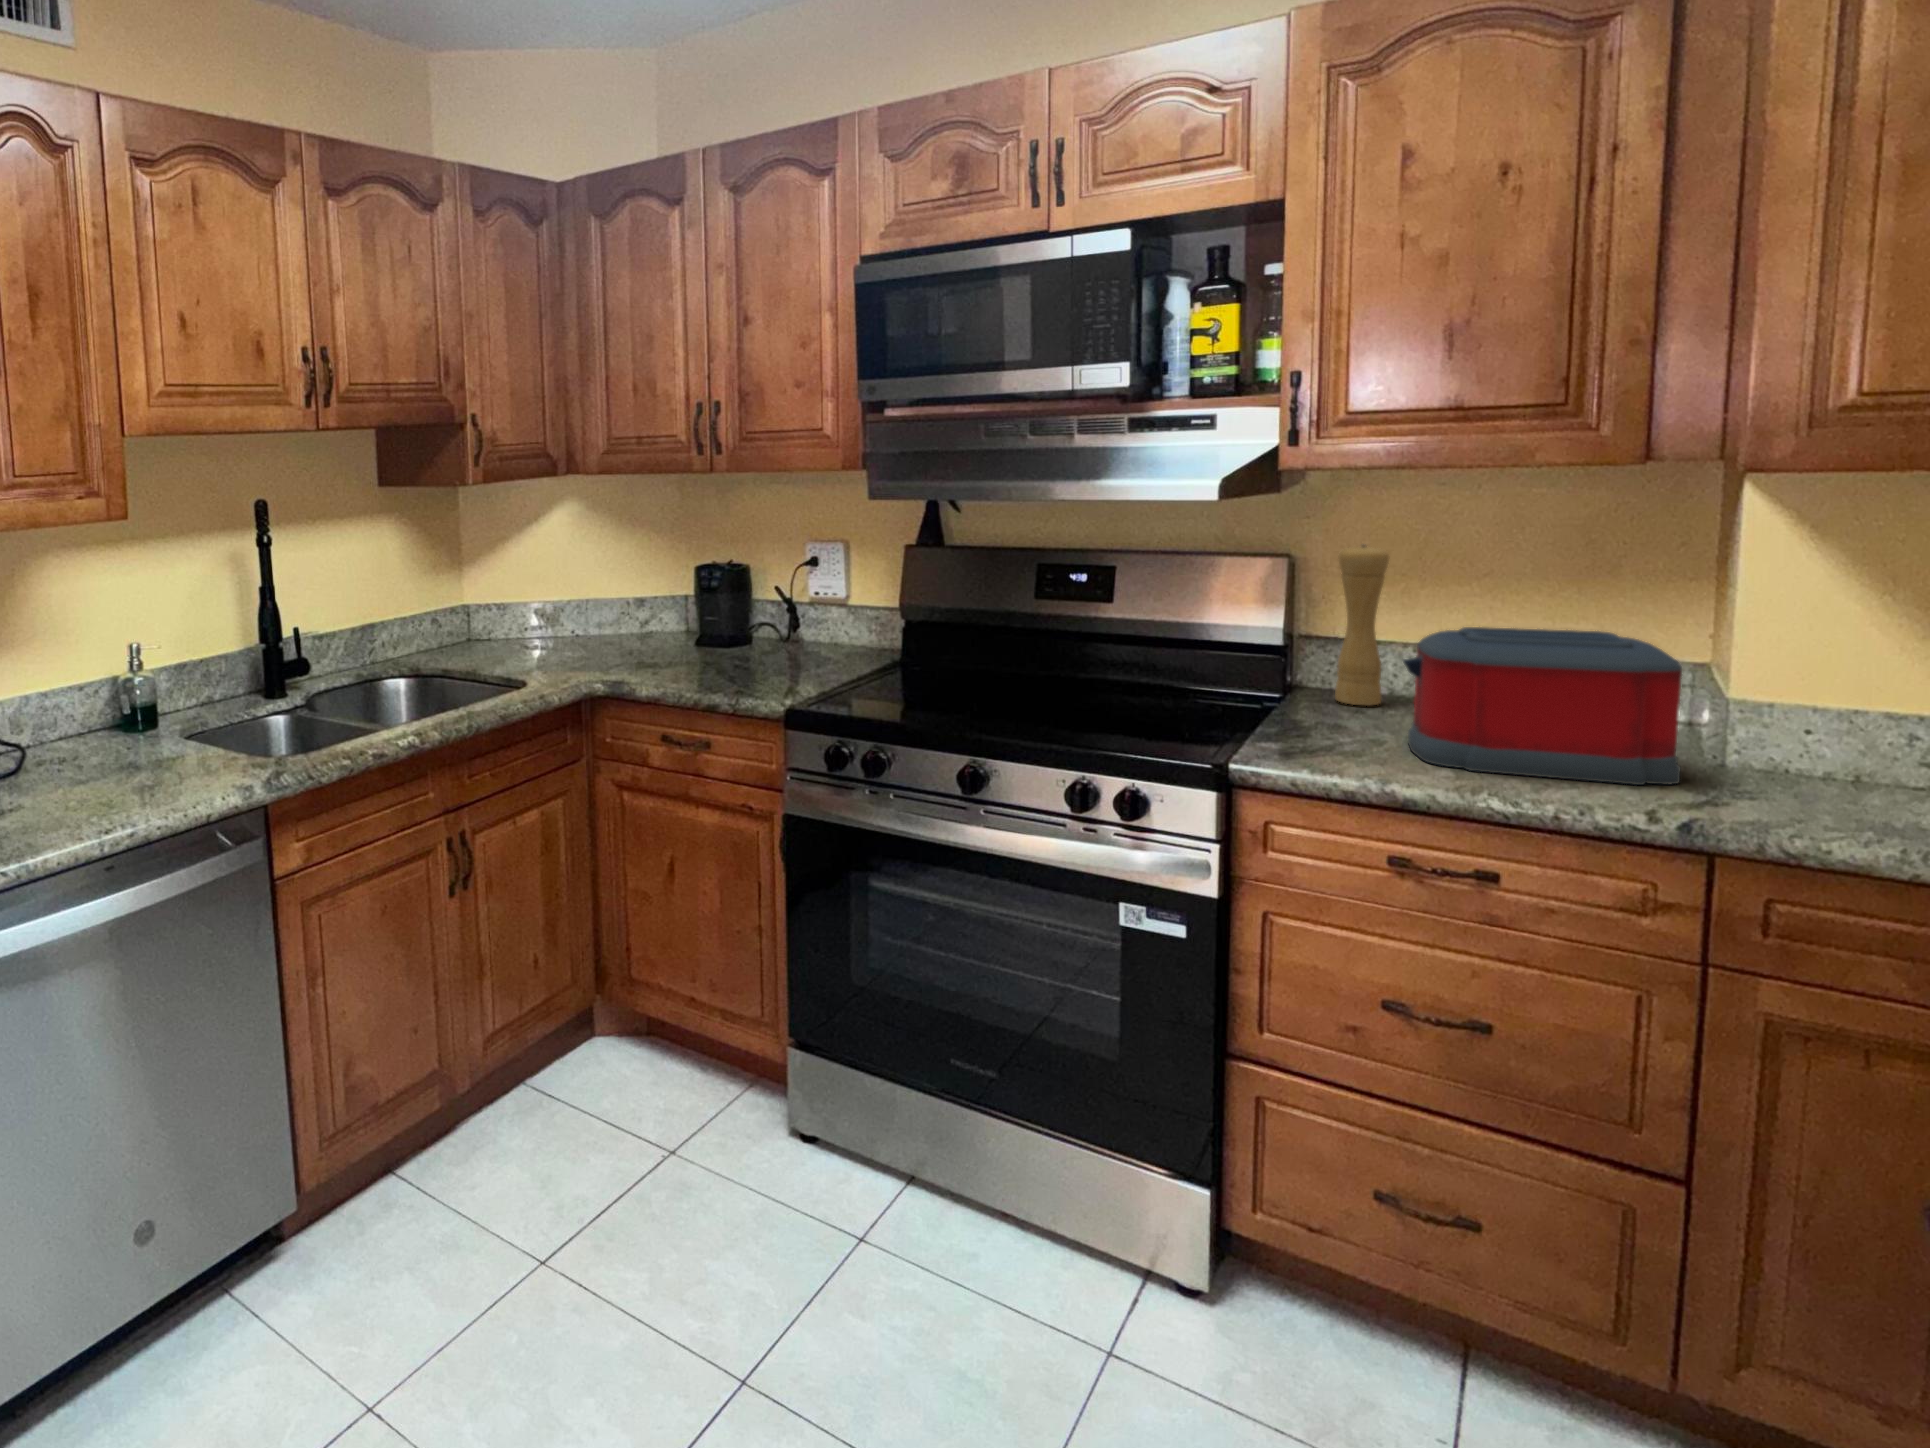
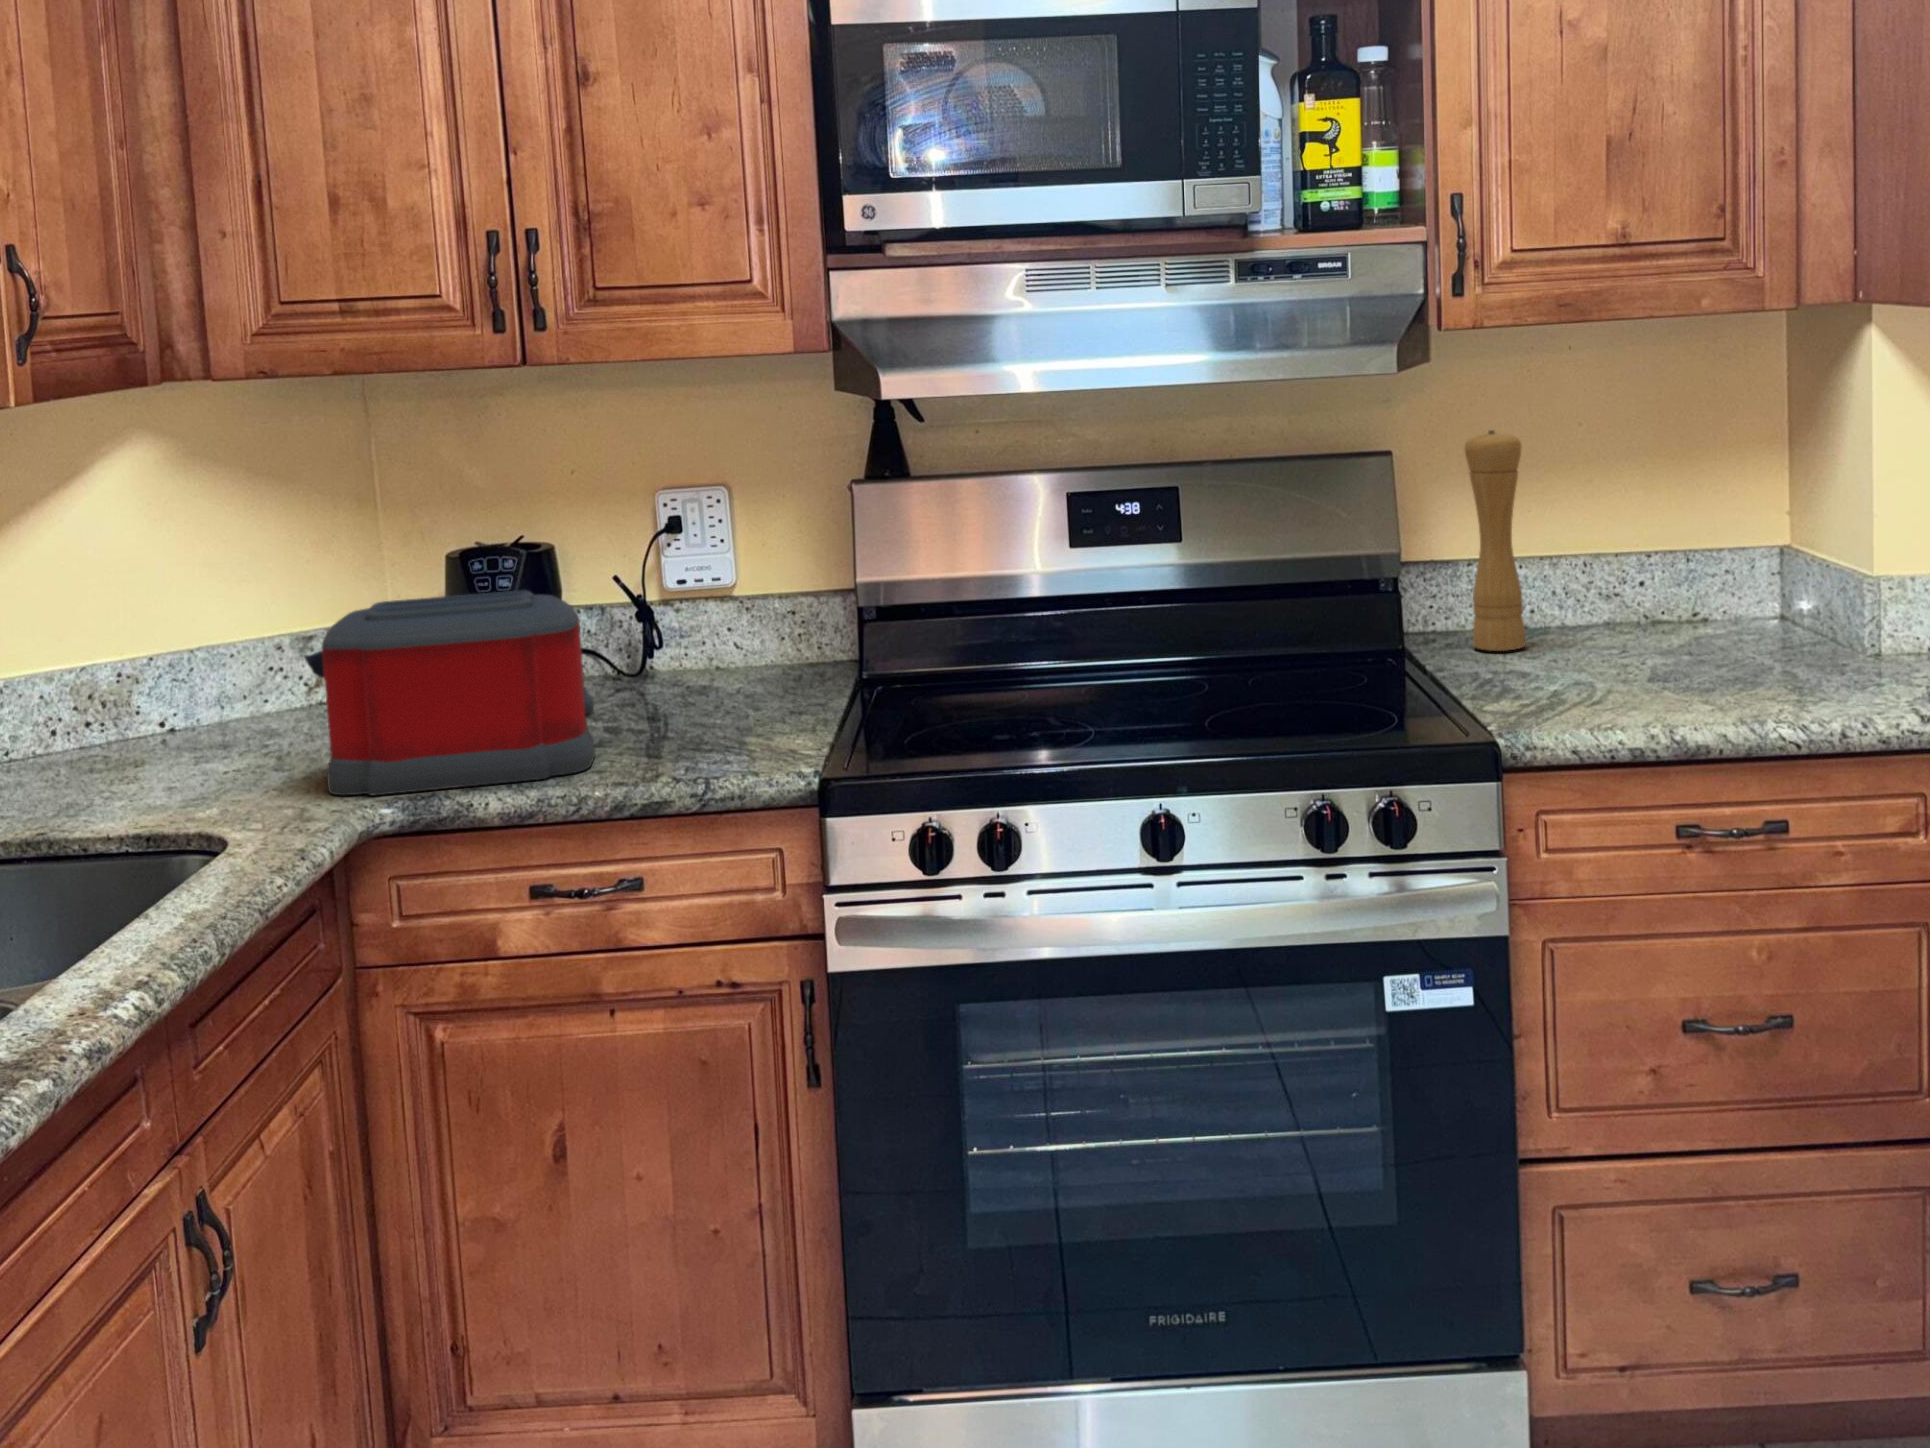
toaster: present [1403,627,1682,785] -> present [304,591,595,795]

